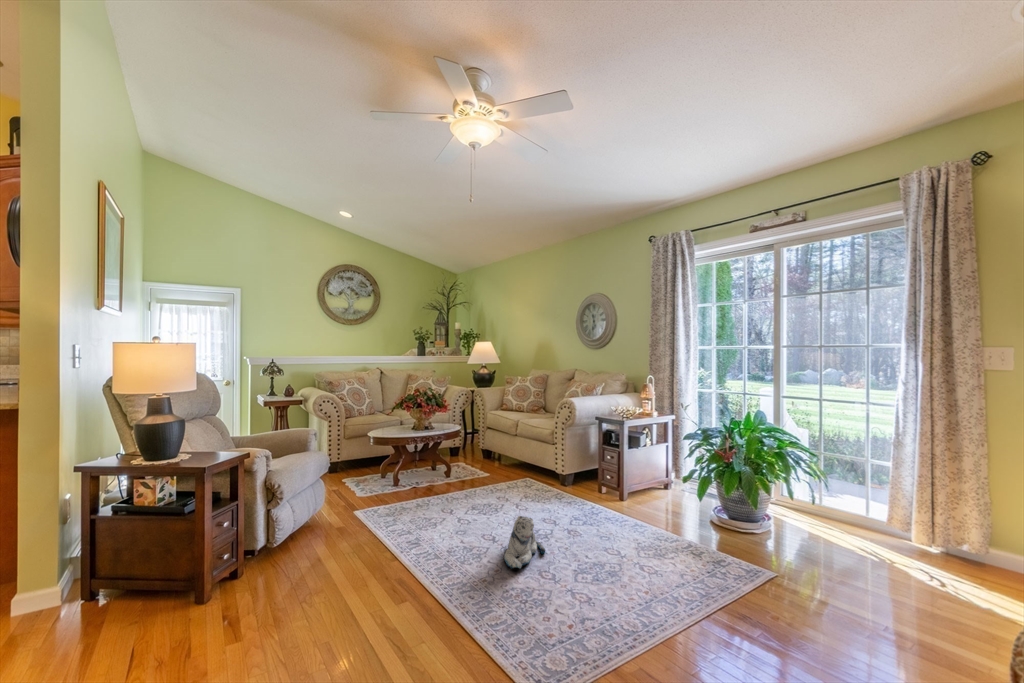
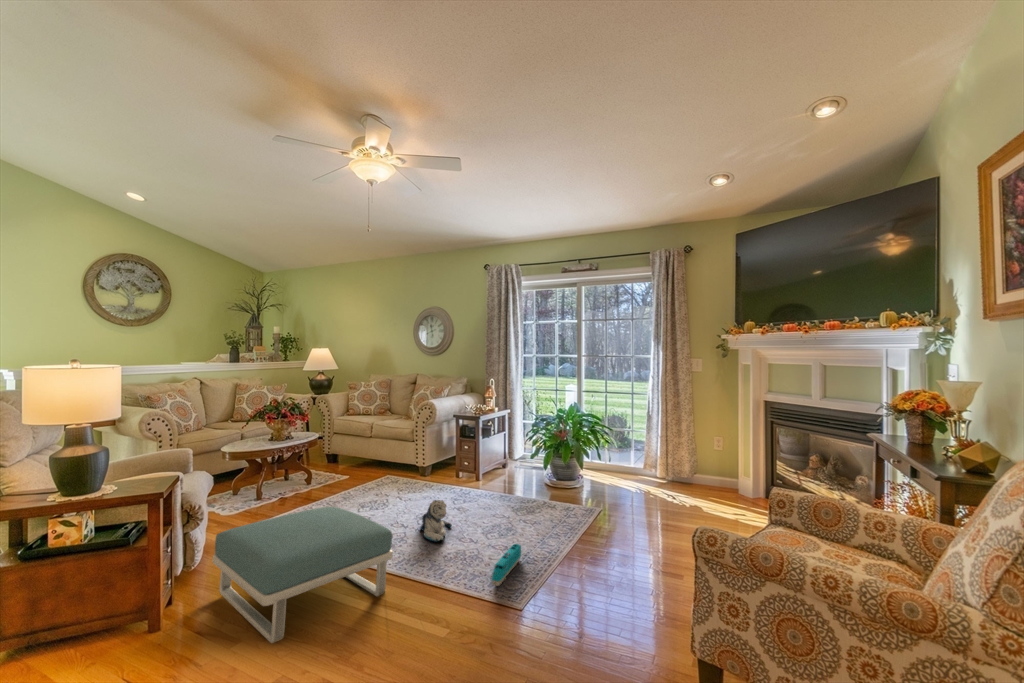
footstool: none [261,500,428,638] -> present [213,507,393,643]
toy train: none [532,599,601,656] -> present [492,544,521,586]

